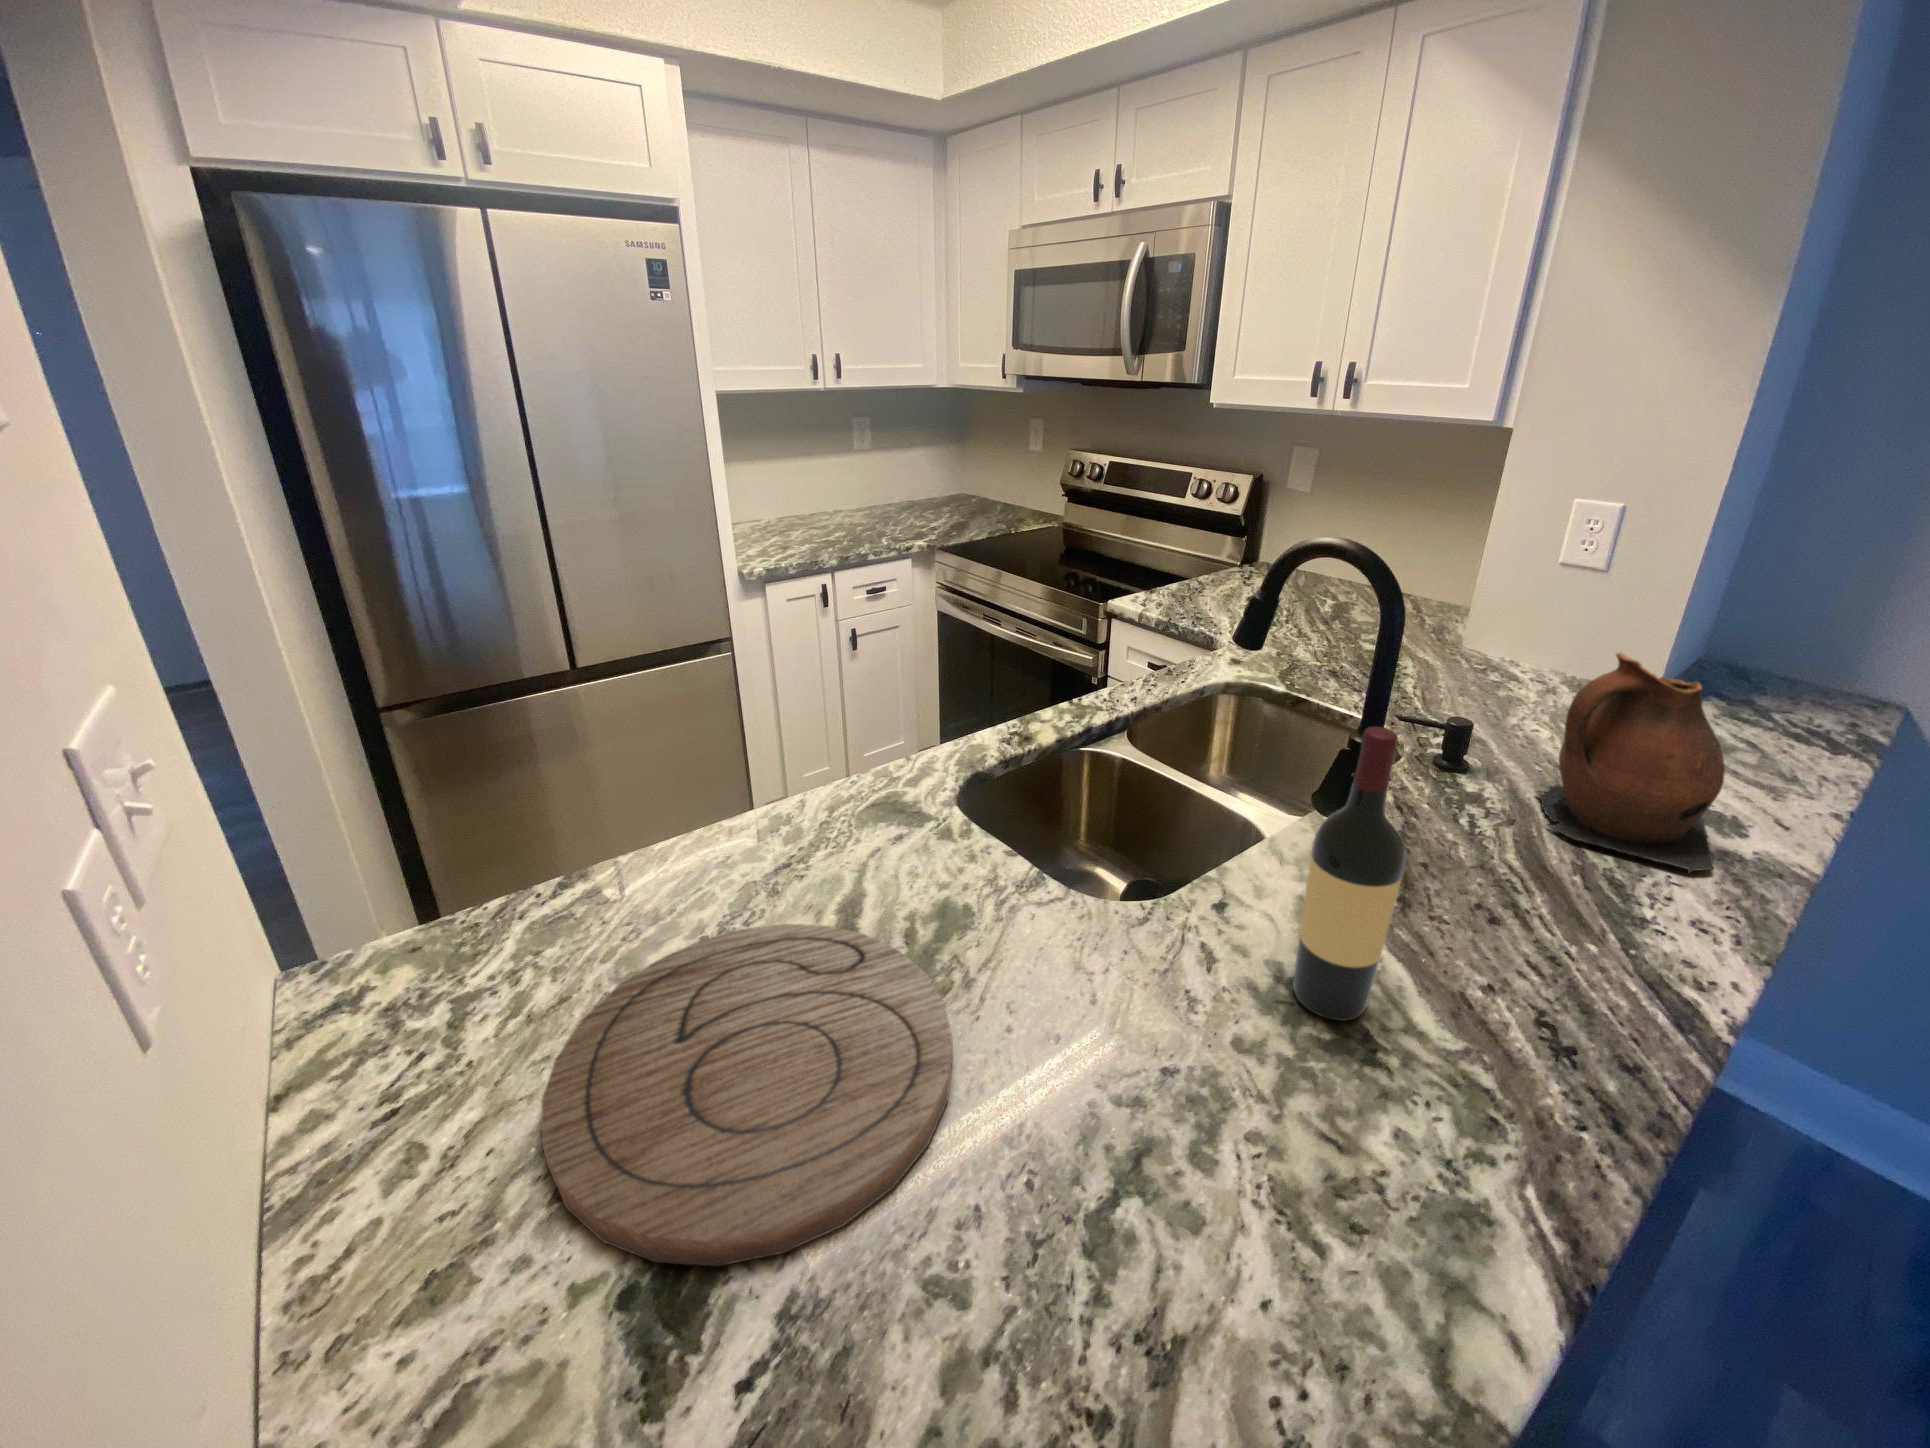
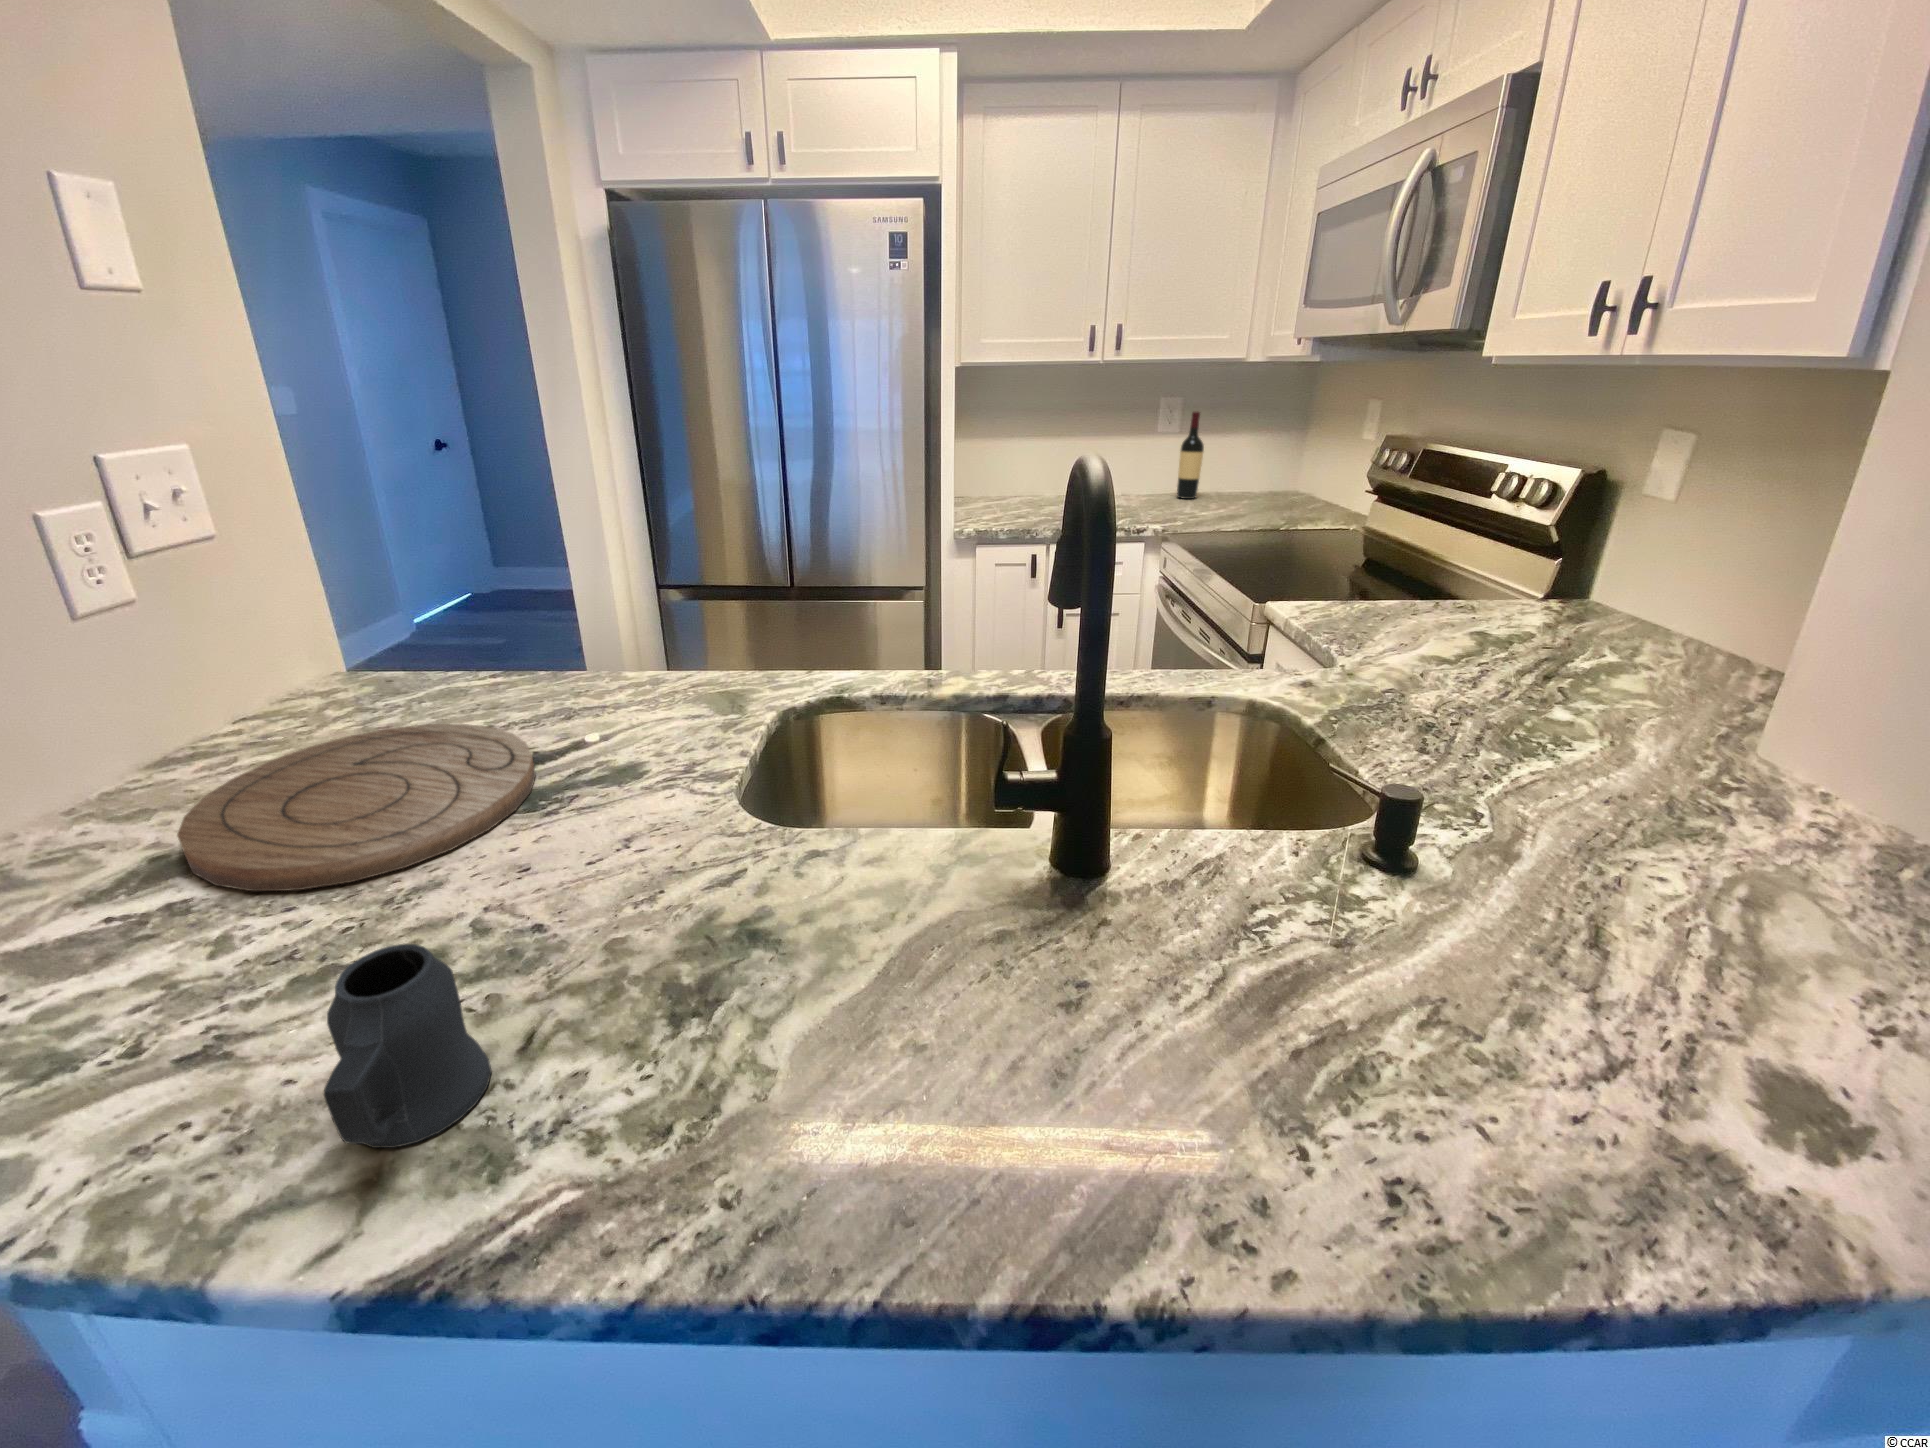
ceramic pitcher: present [1537,653,1725,873] -> none [1366,719,1737,1157]
wine bottle: present [1293,727,1406,1021] -> present [1177,412,1204,499]
mug: none [1289,1081,1489,1282] -> present [324,944,491,1148]

